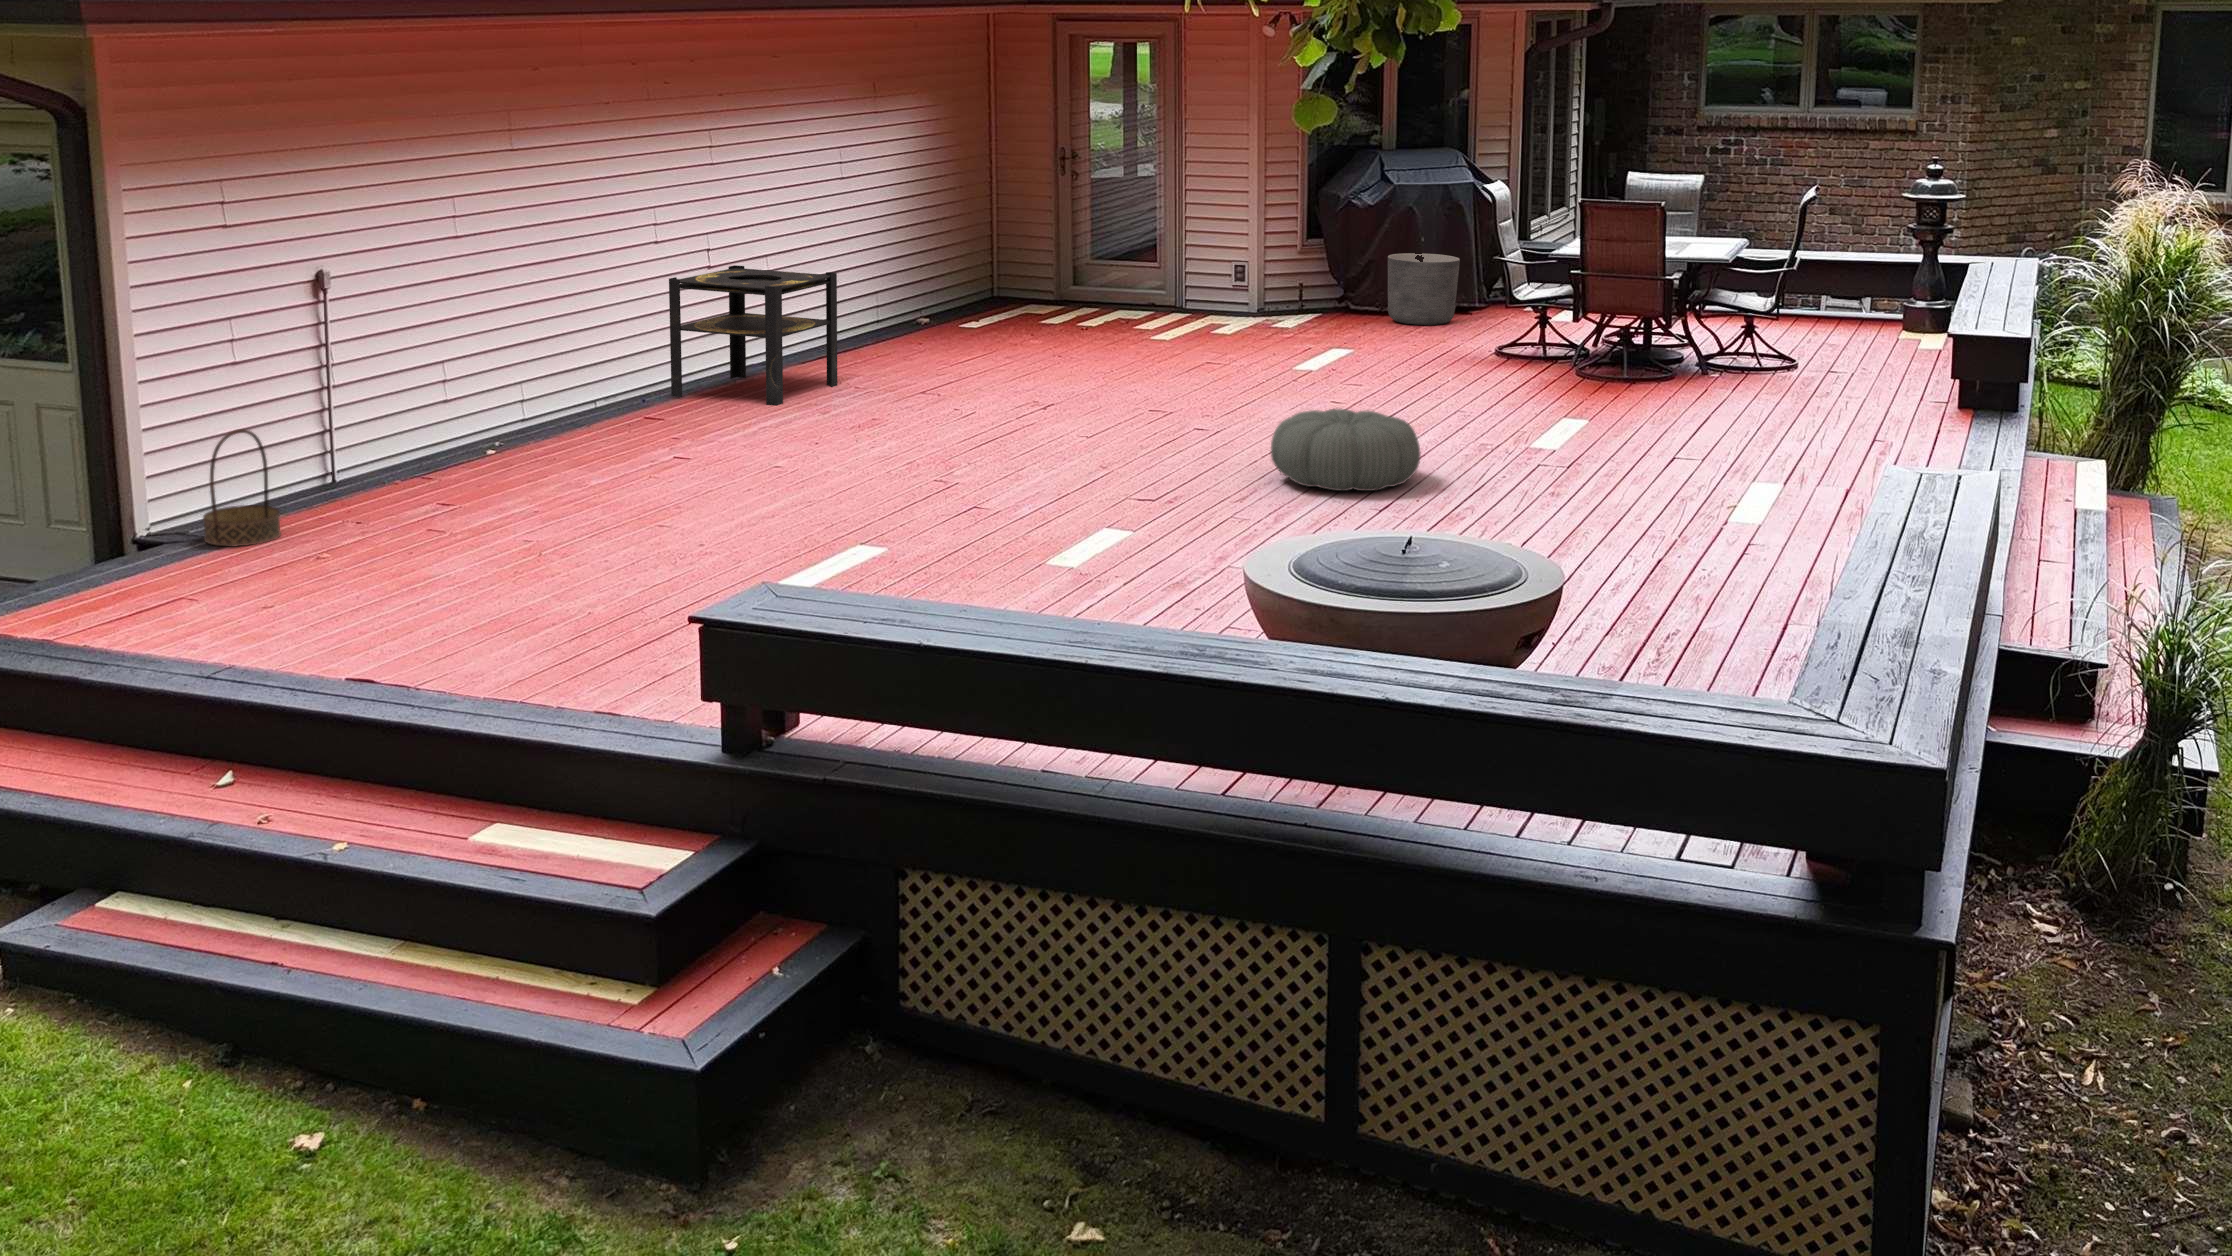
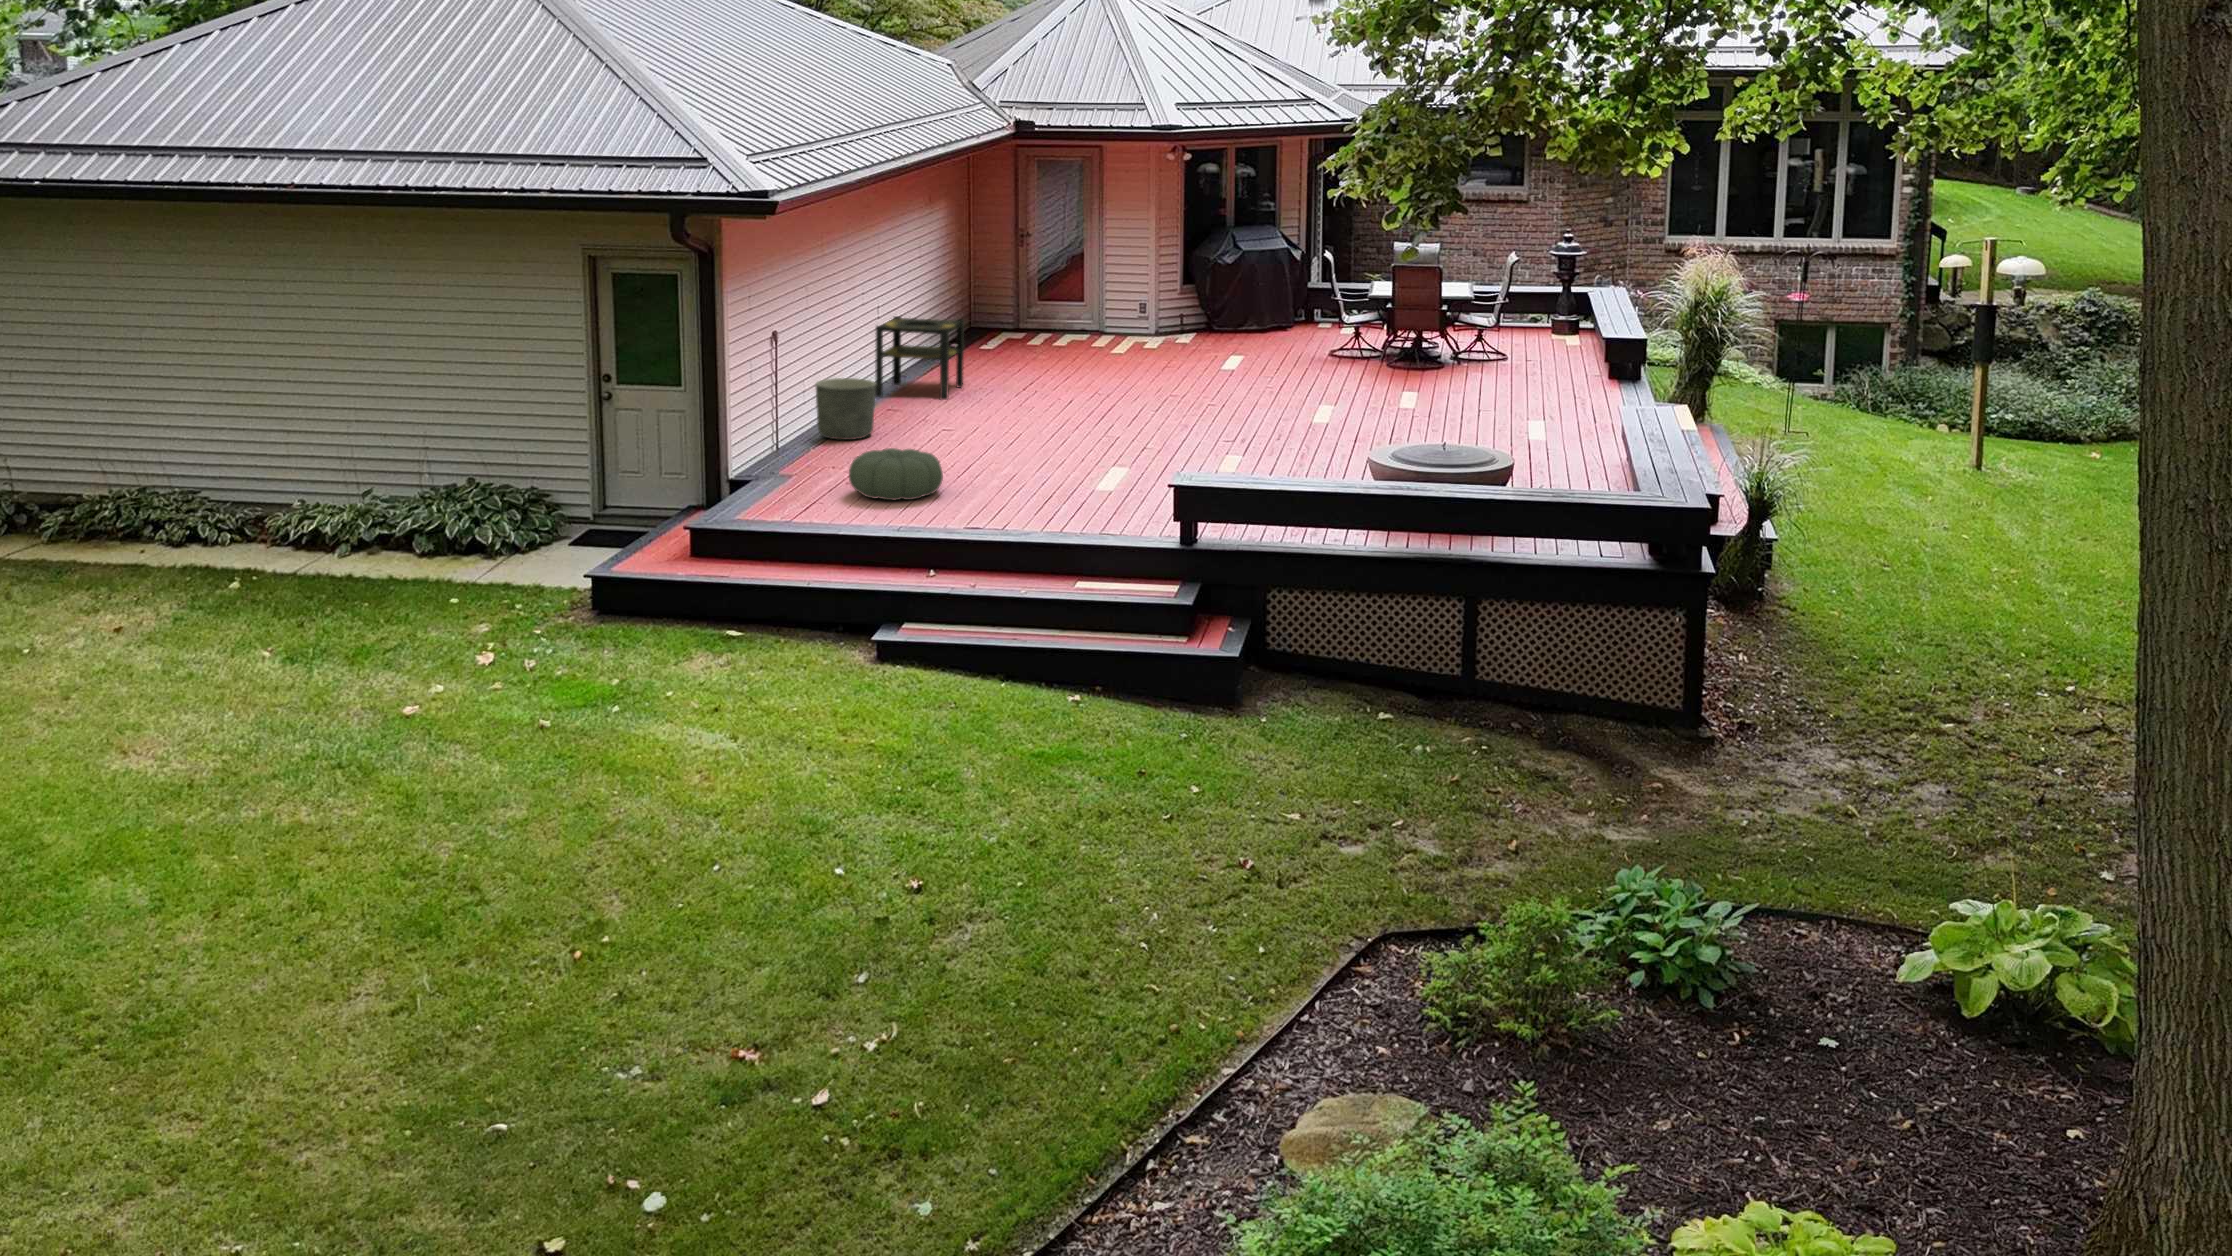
planter: present [1388,253,1460,325] -> present [816,378,876,440]
pouf: present [1271,409,1421,491] -> present [849,448,943,500]
basket: present [203,429,281,547] -> none [758,416,796,479]

